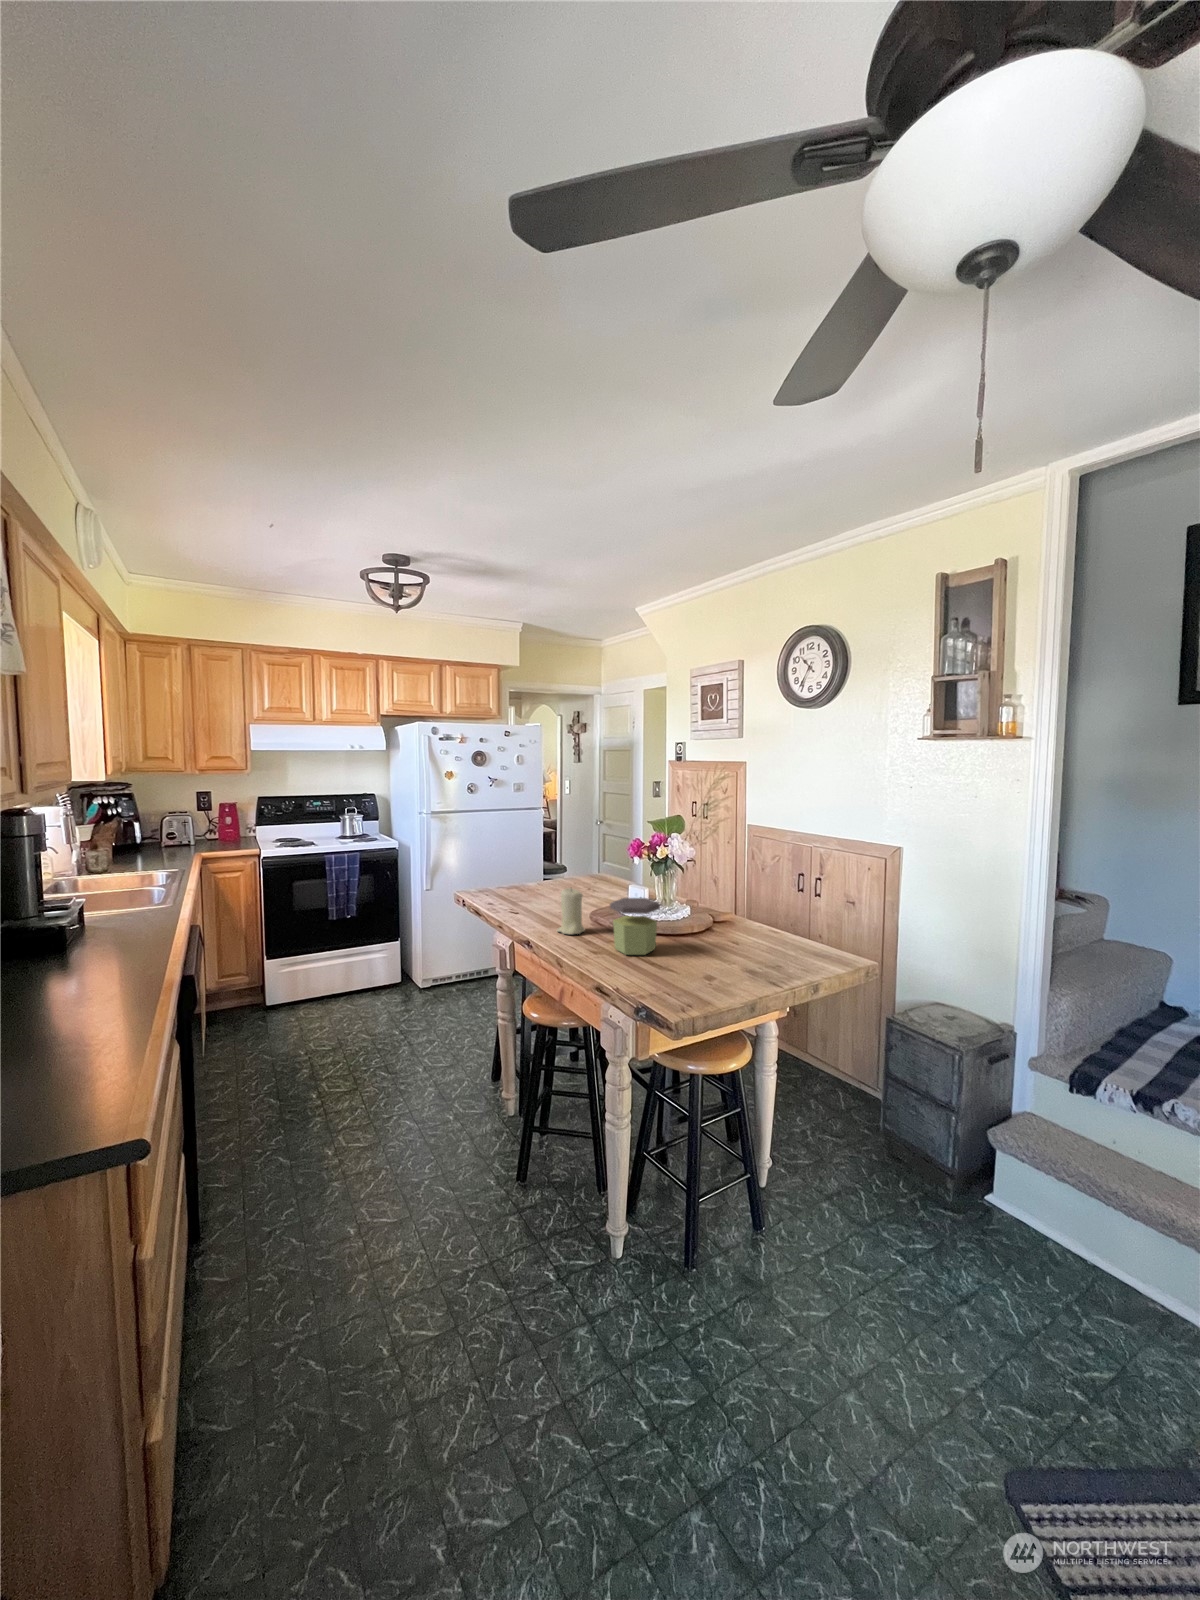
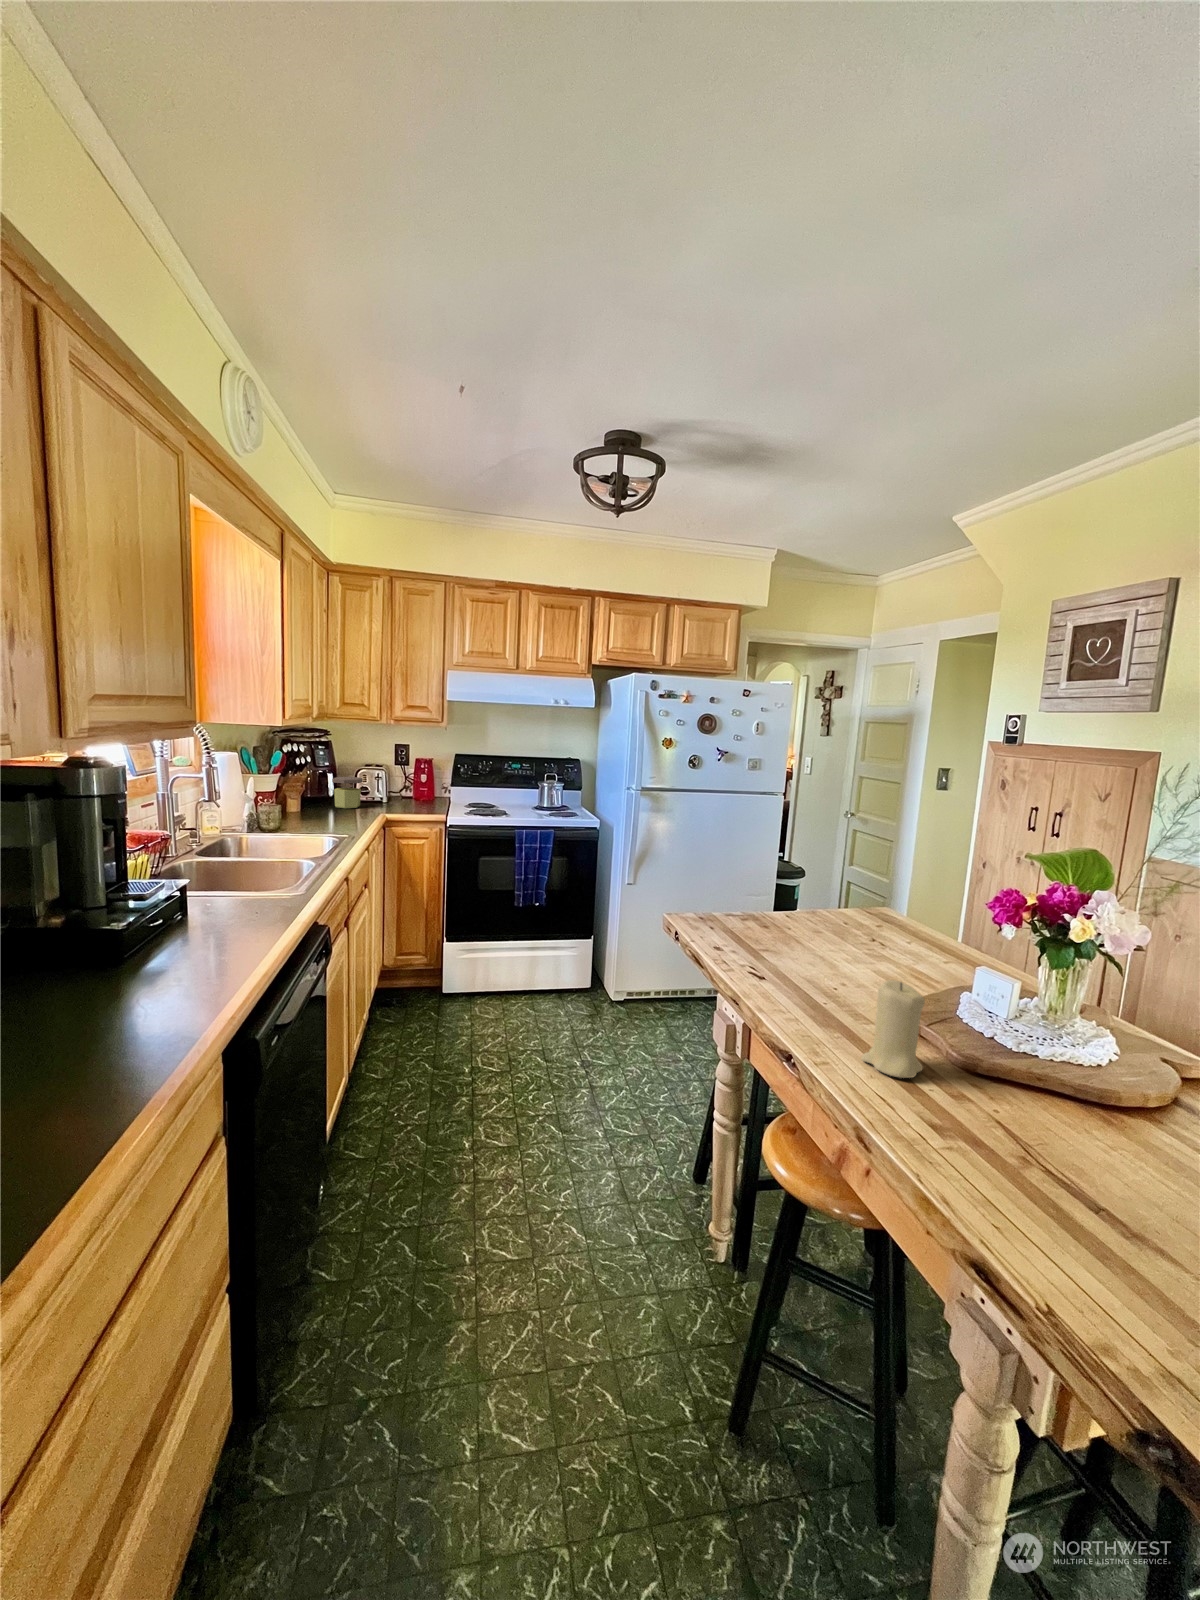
jar: present [610,898,660,955] -> present [332,777,363,808]

